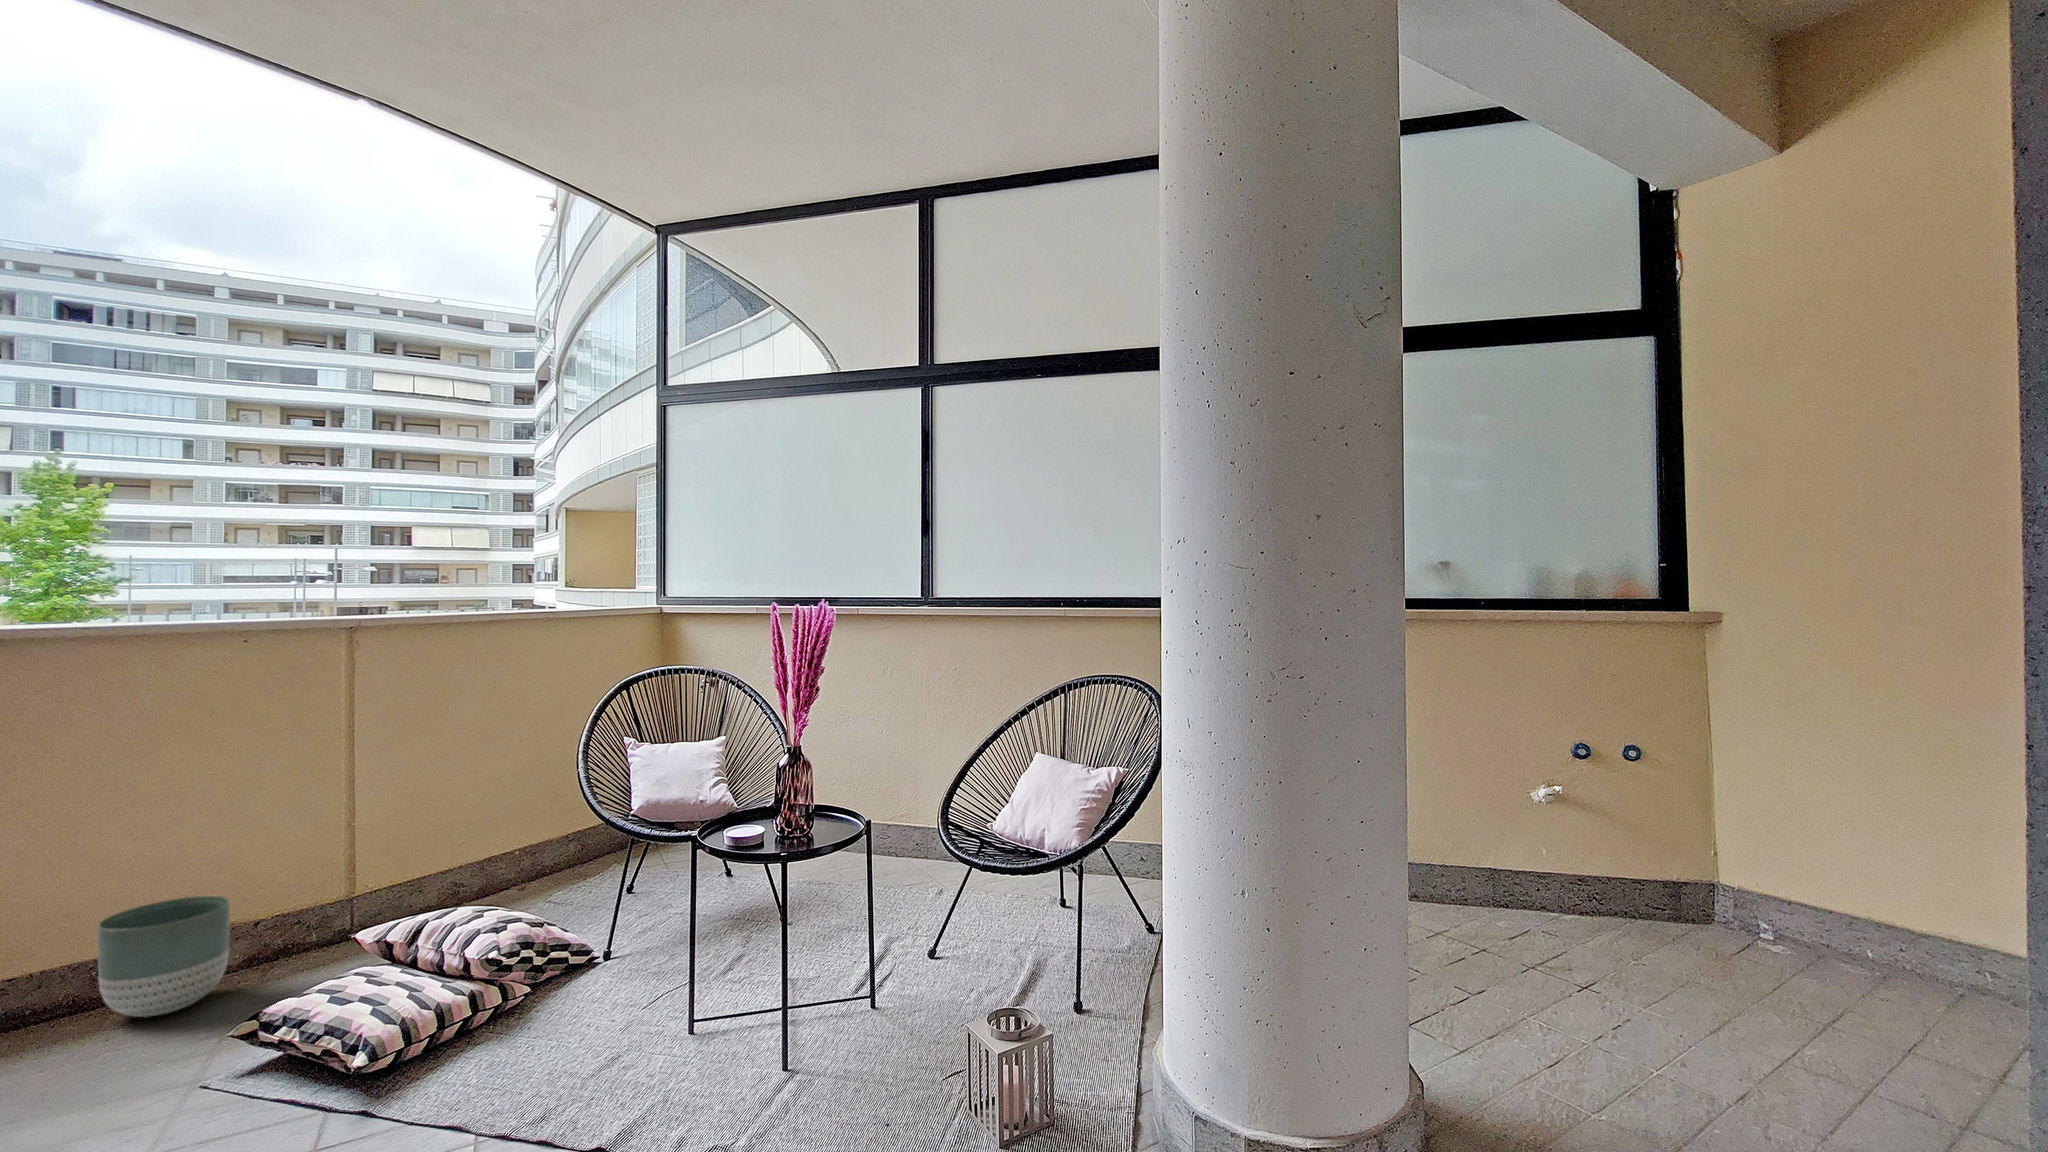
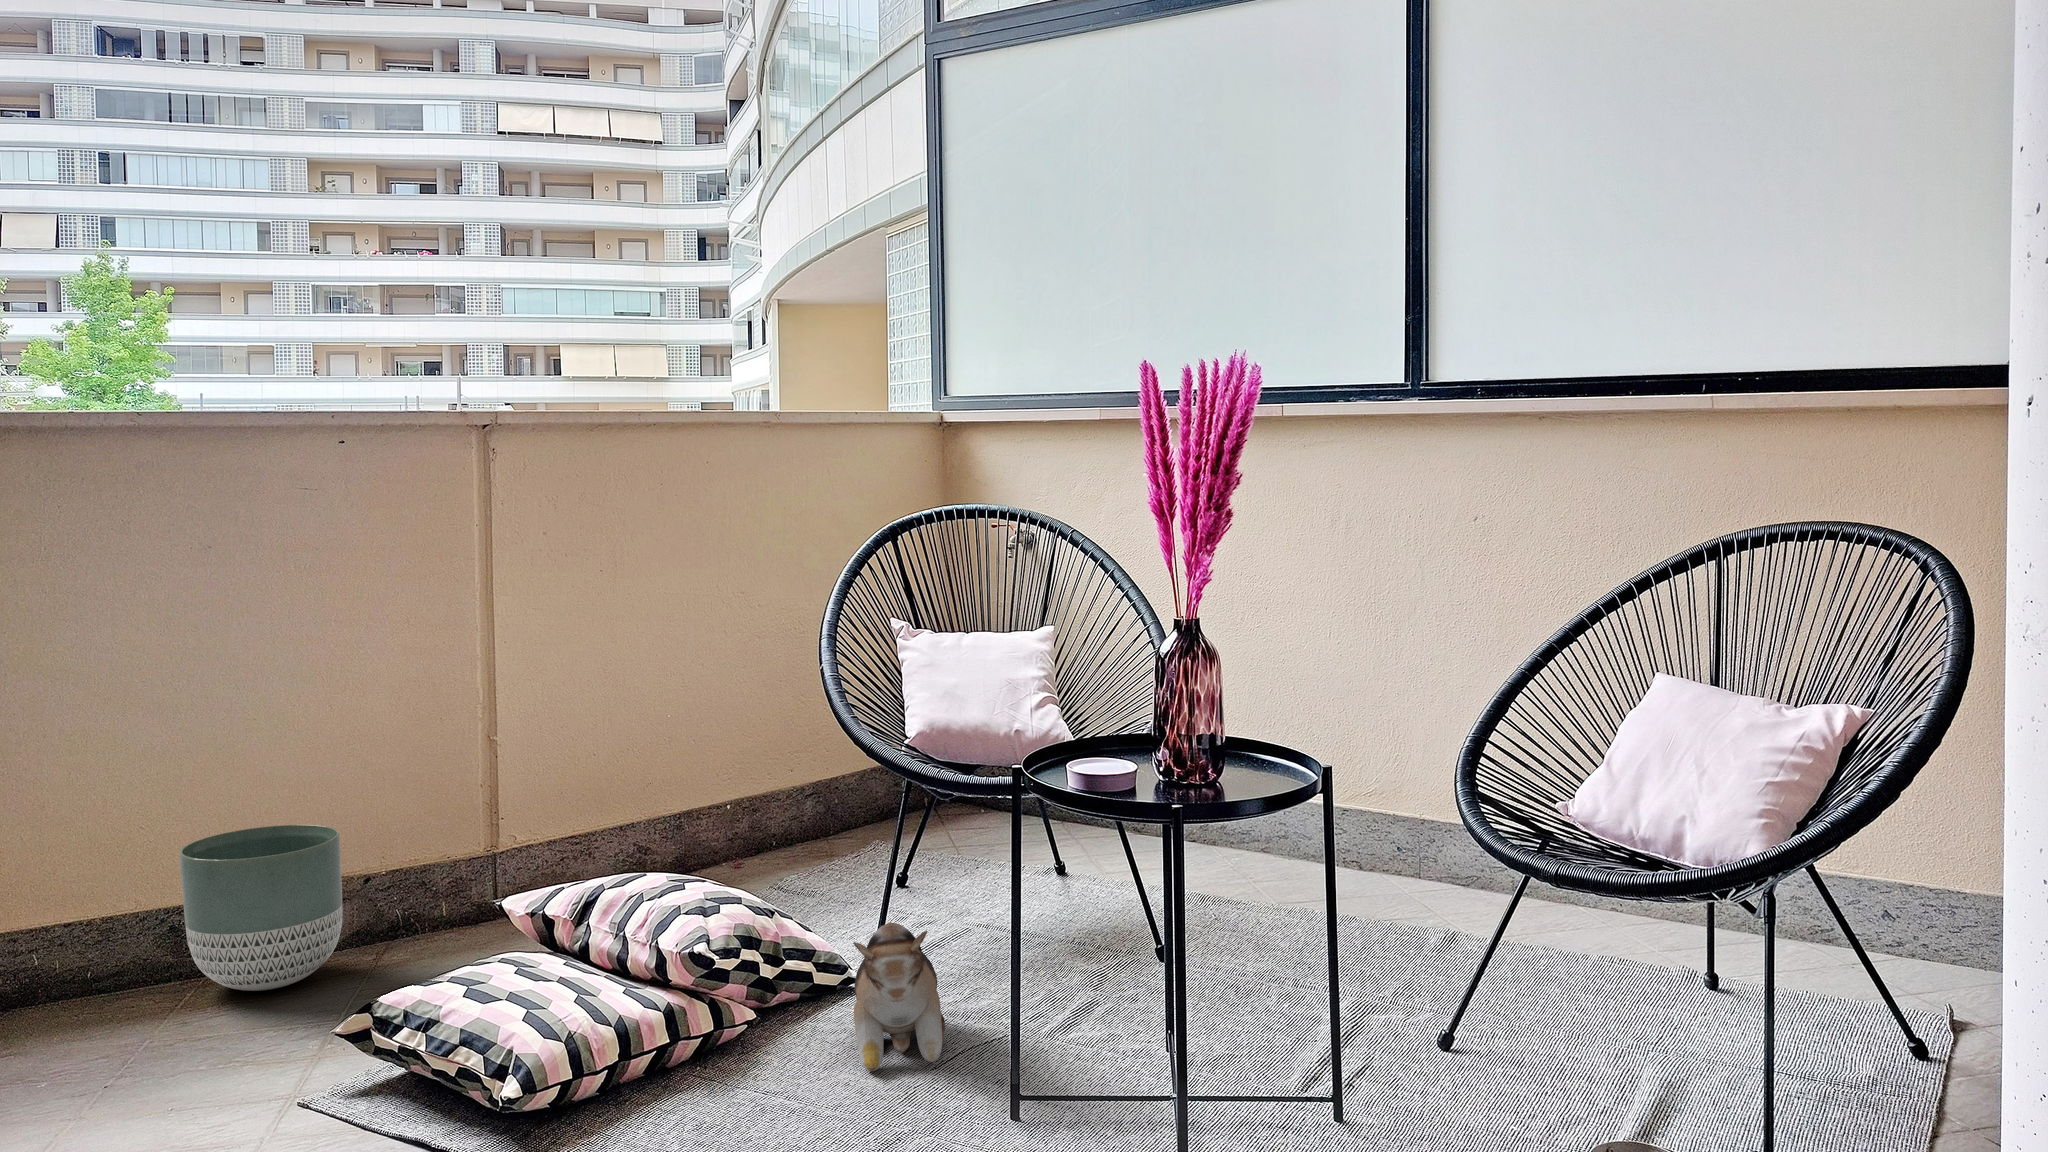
plush toy: none [596,925,653,1015] -> present [853,922,945,1071]

